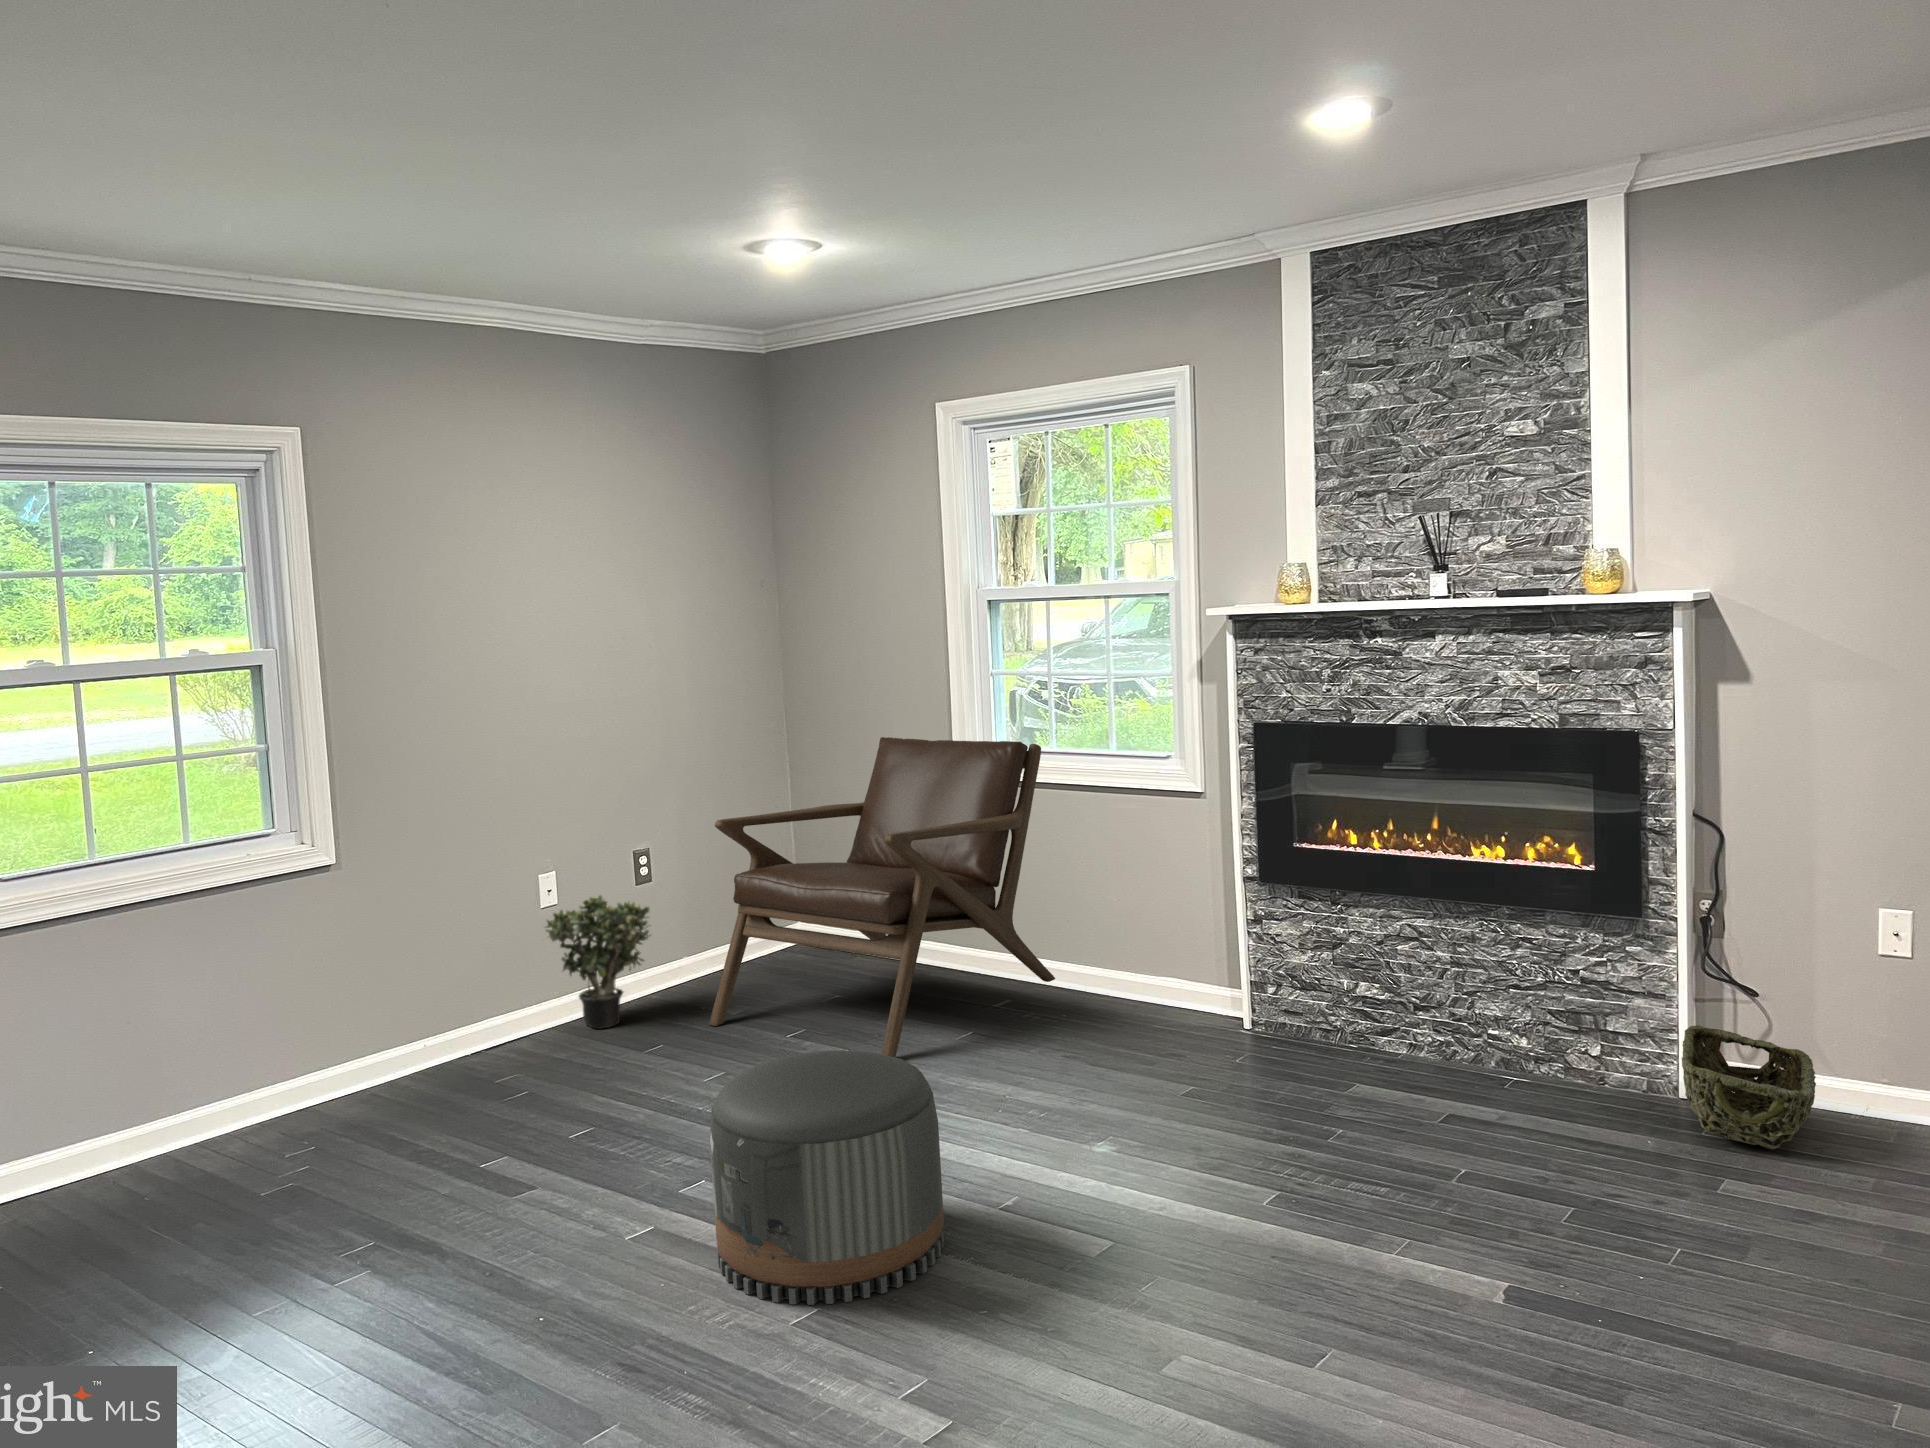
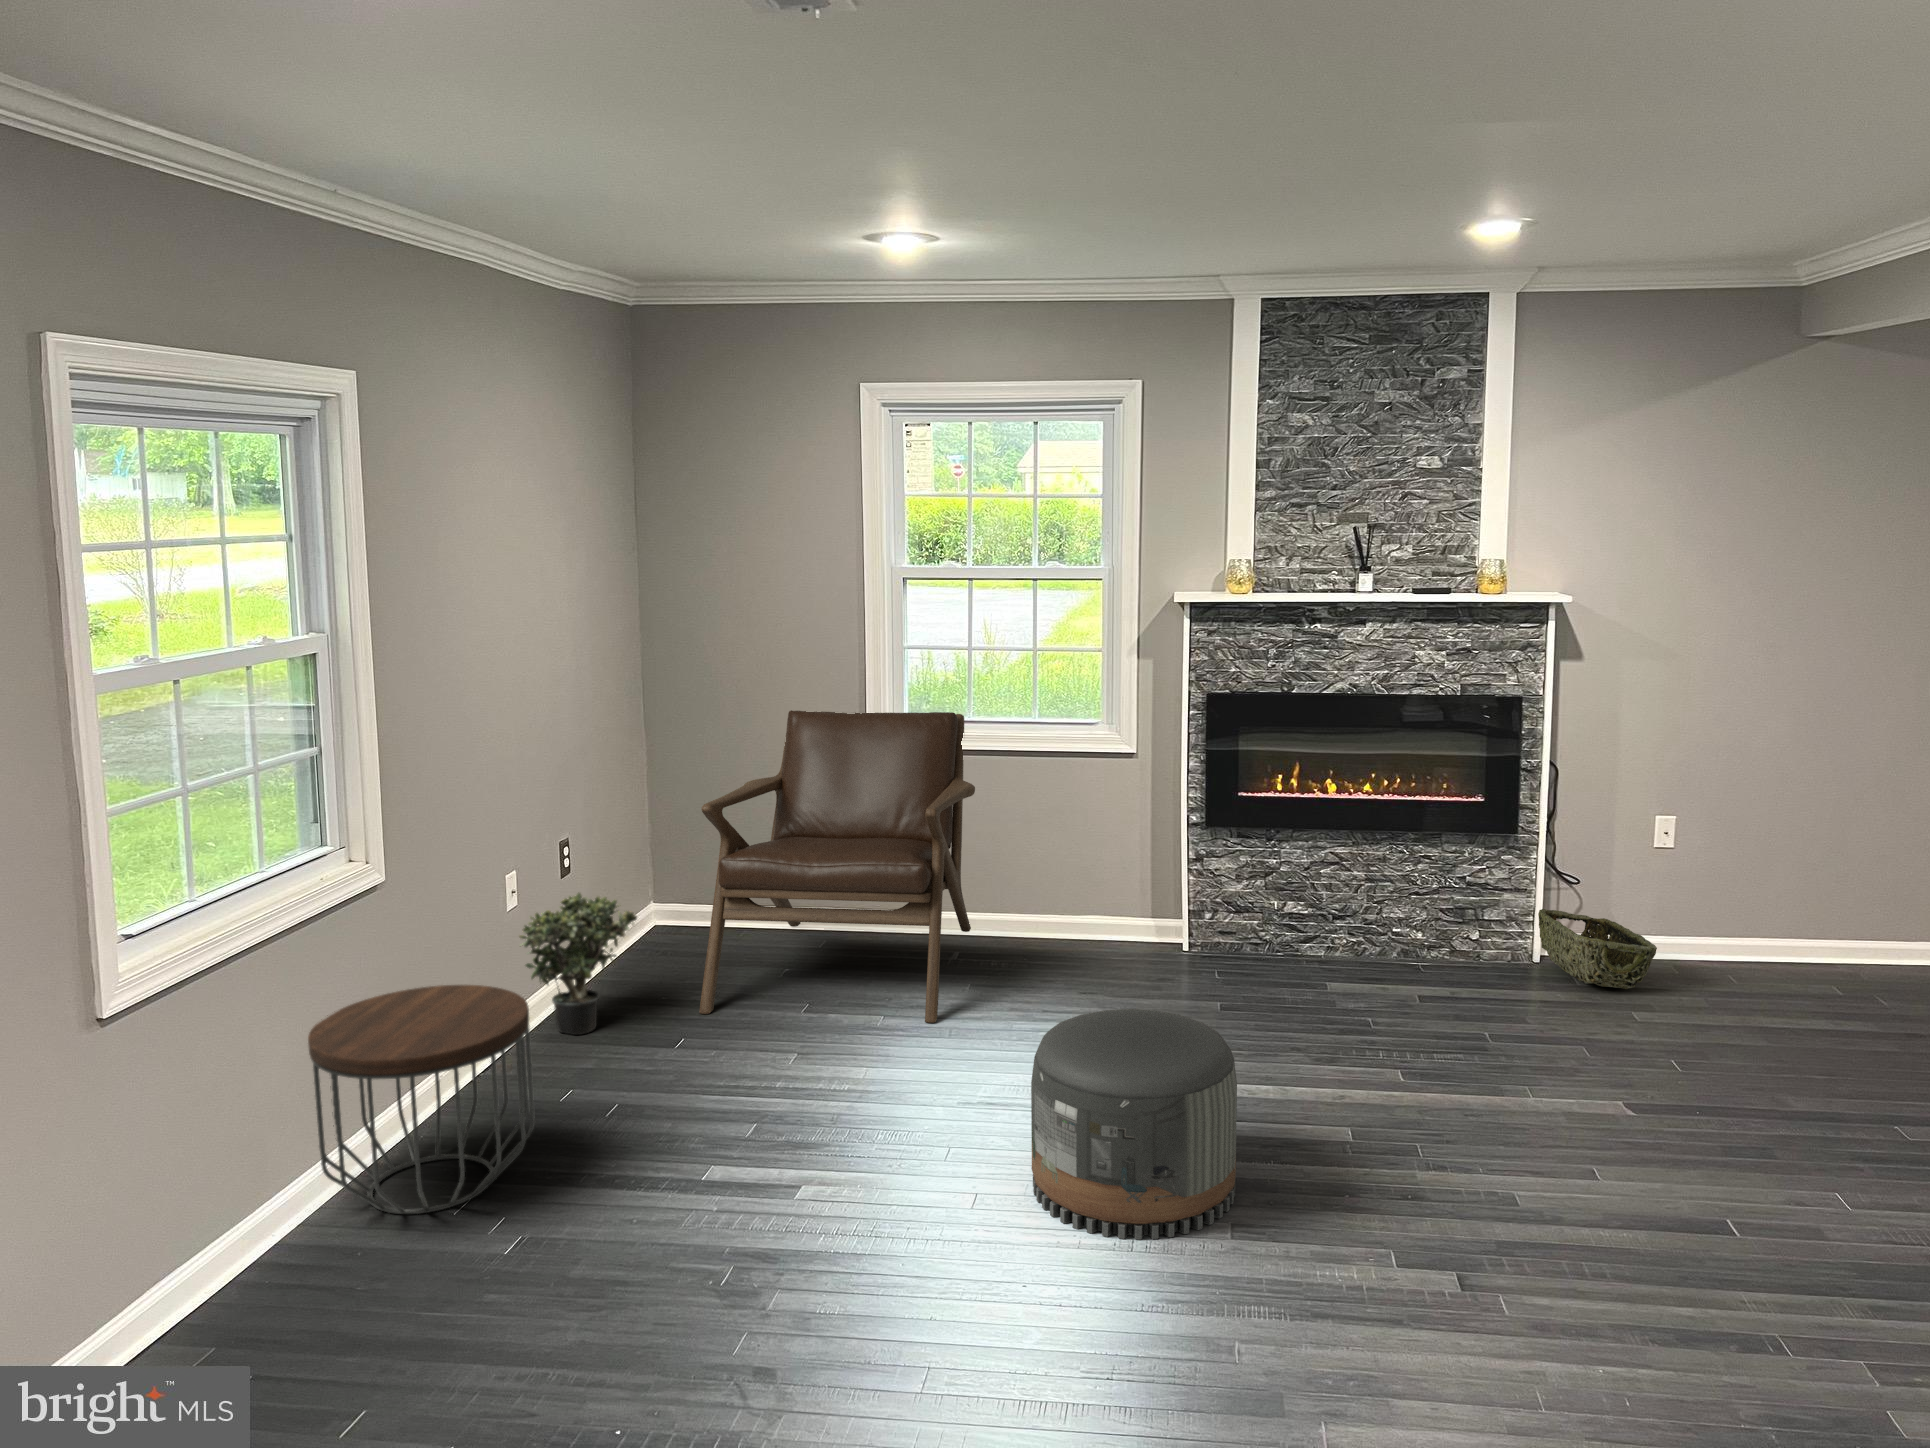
side table: none [223,956,421,1147] -> present [308,985,535,1214]

